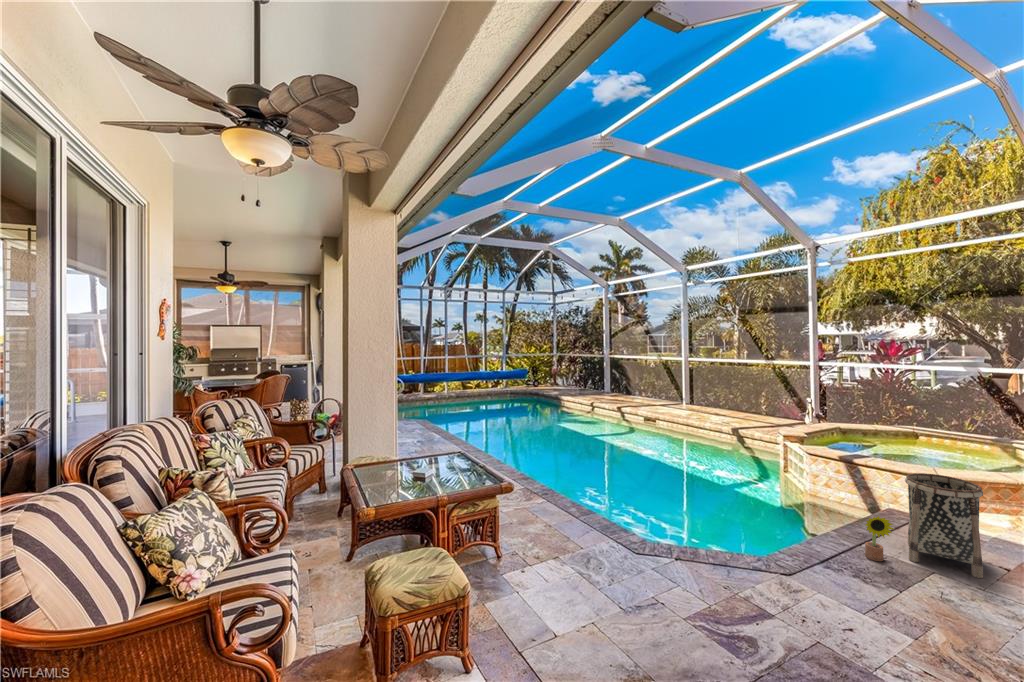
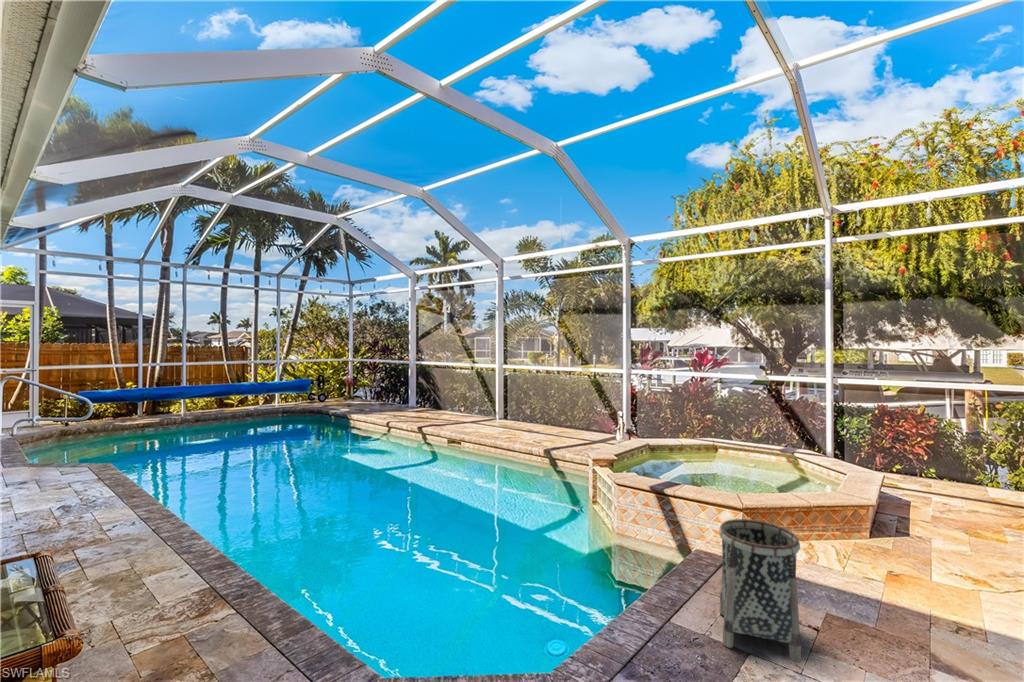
decorative plant: present [865,516,893,561] -> none [675,594,709,657]

